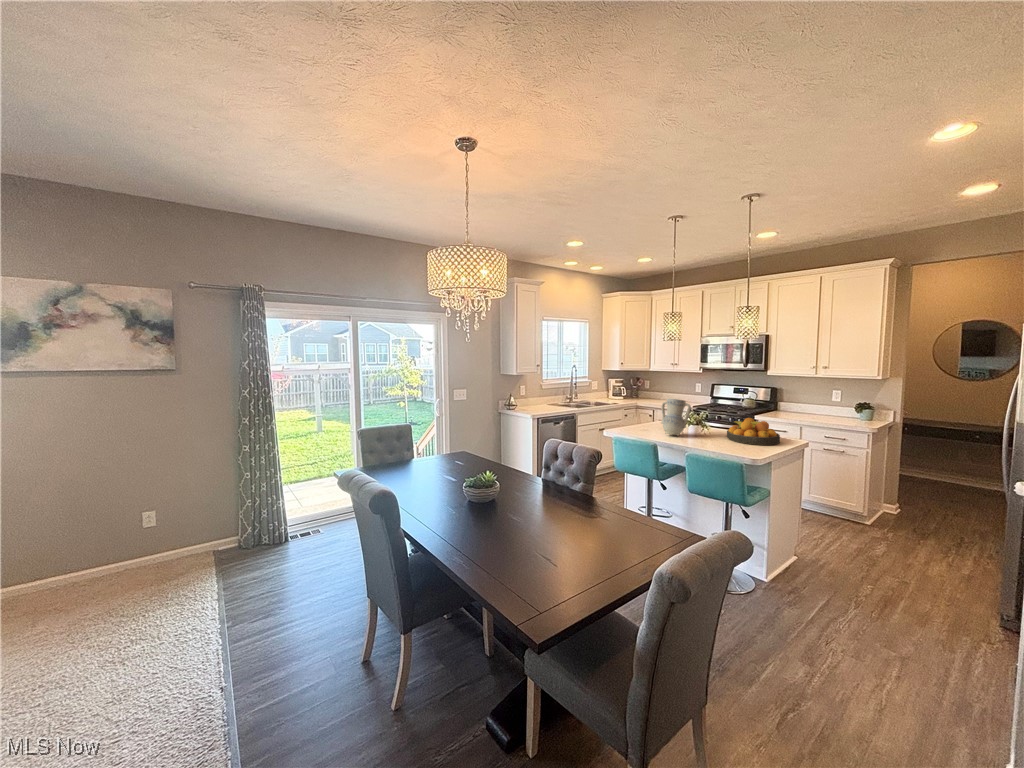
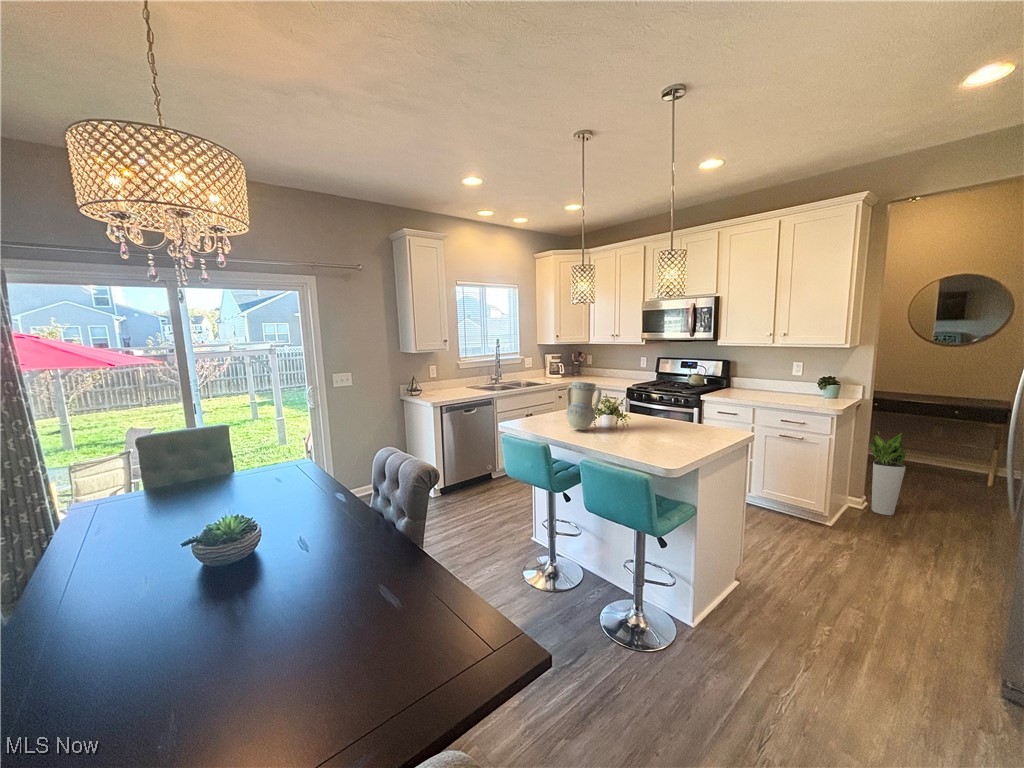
fruit bowl: present [727,418,780,445] -> none [648,404,715,442]
planter: none [900,449,938,519] -> present [869,432,911,515]

